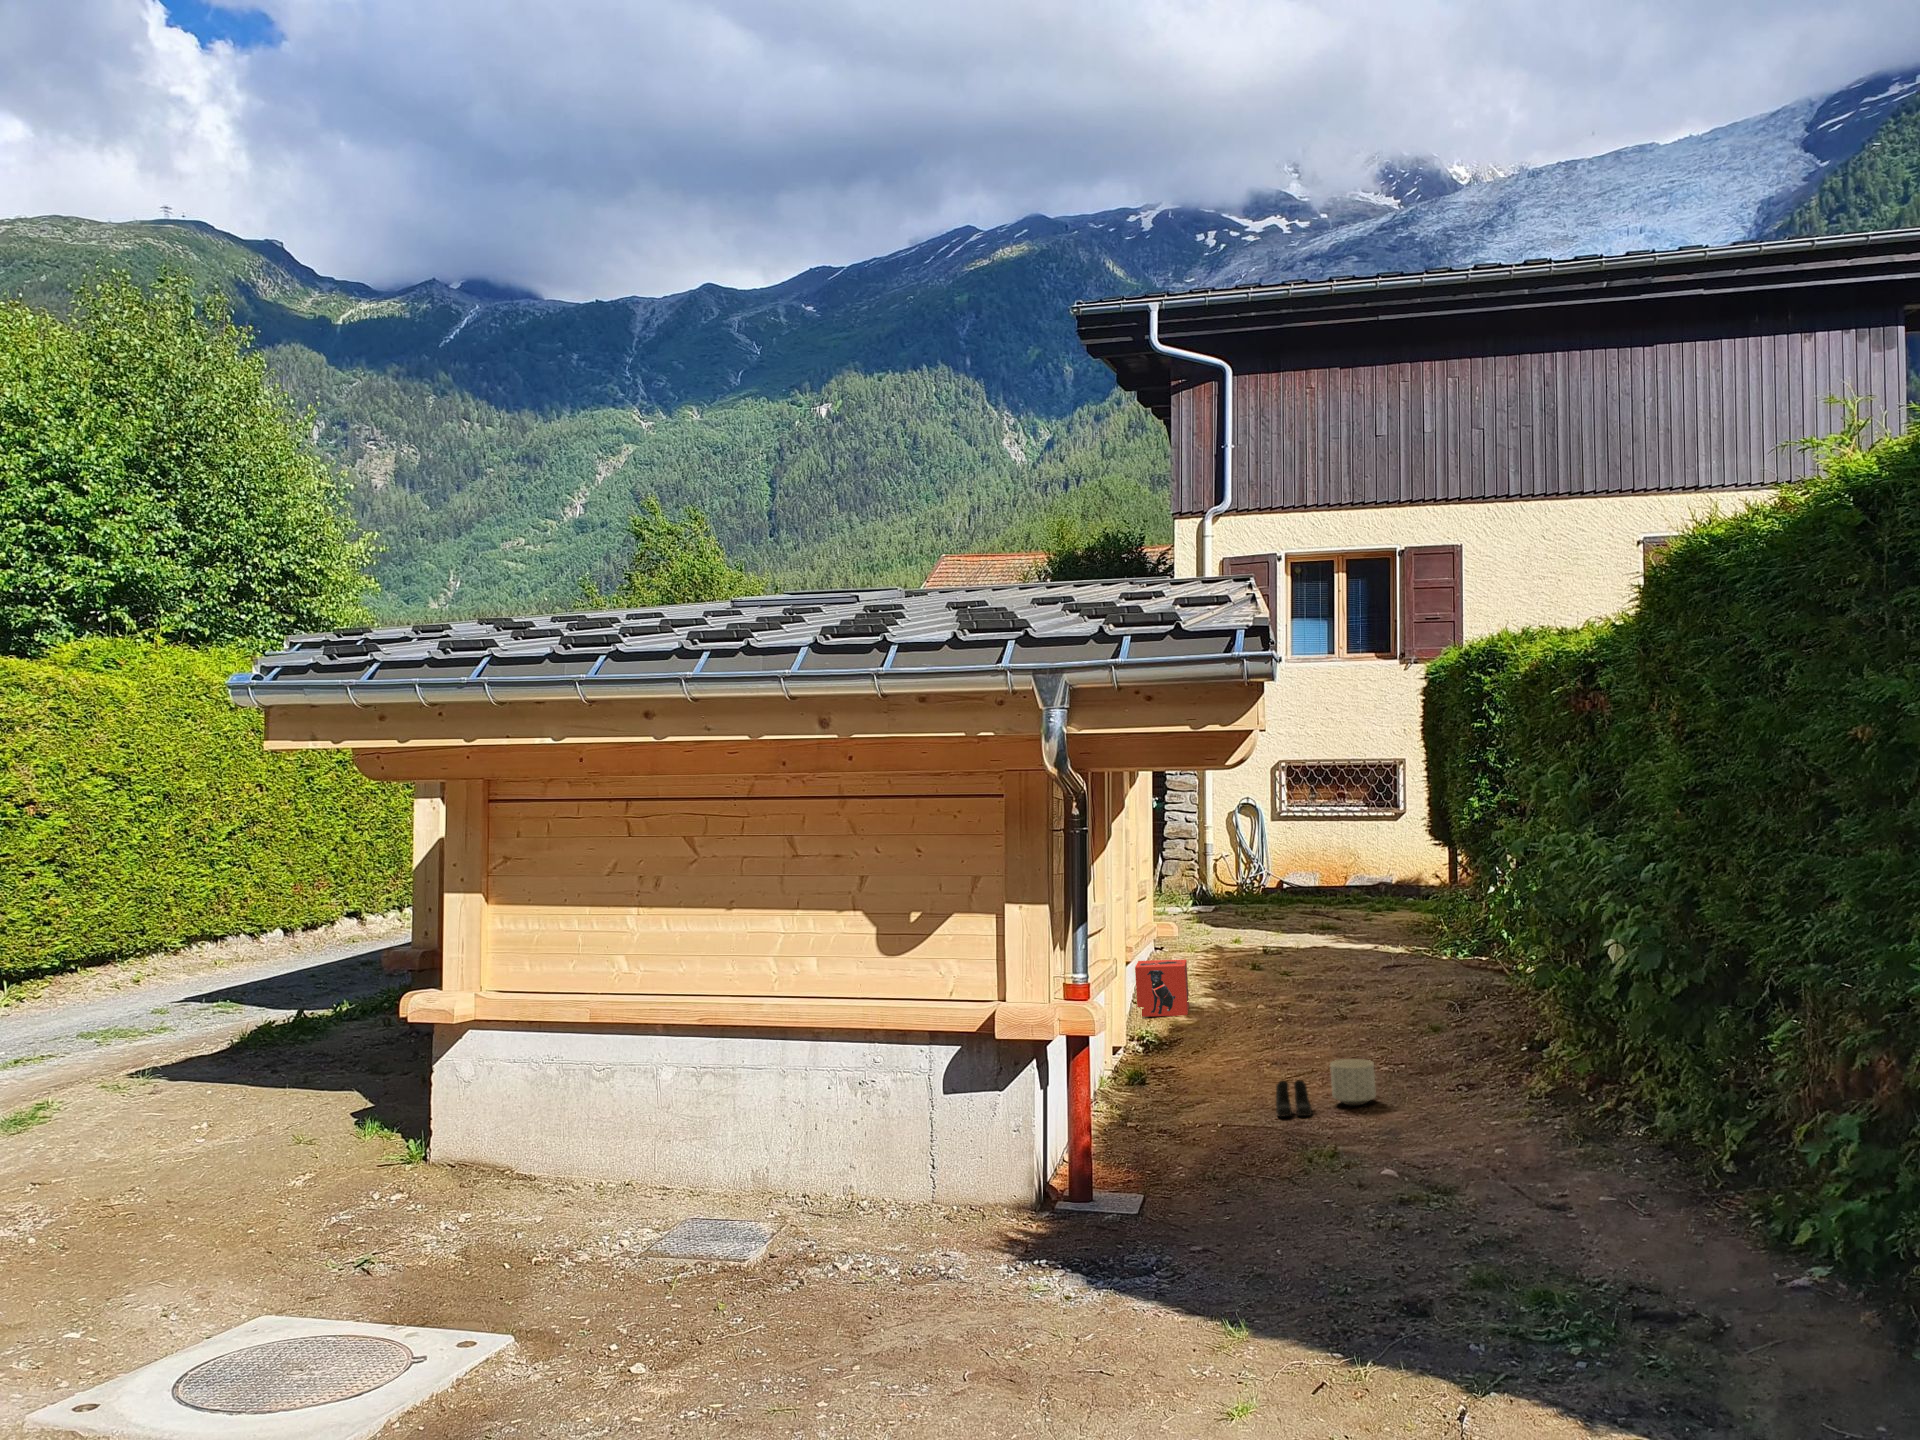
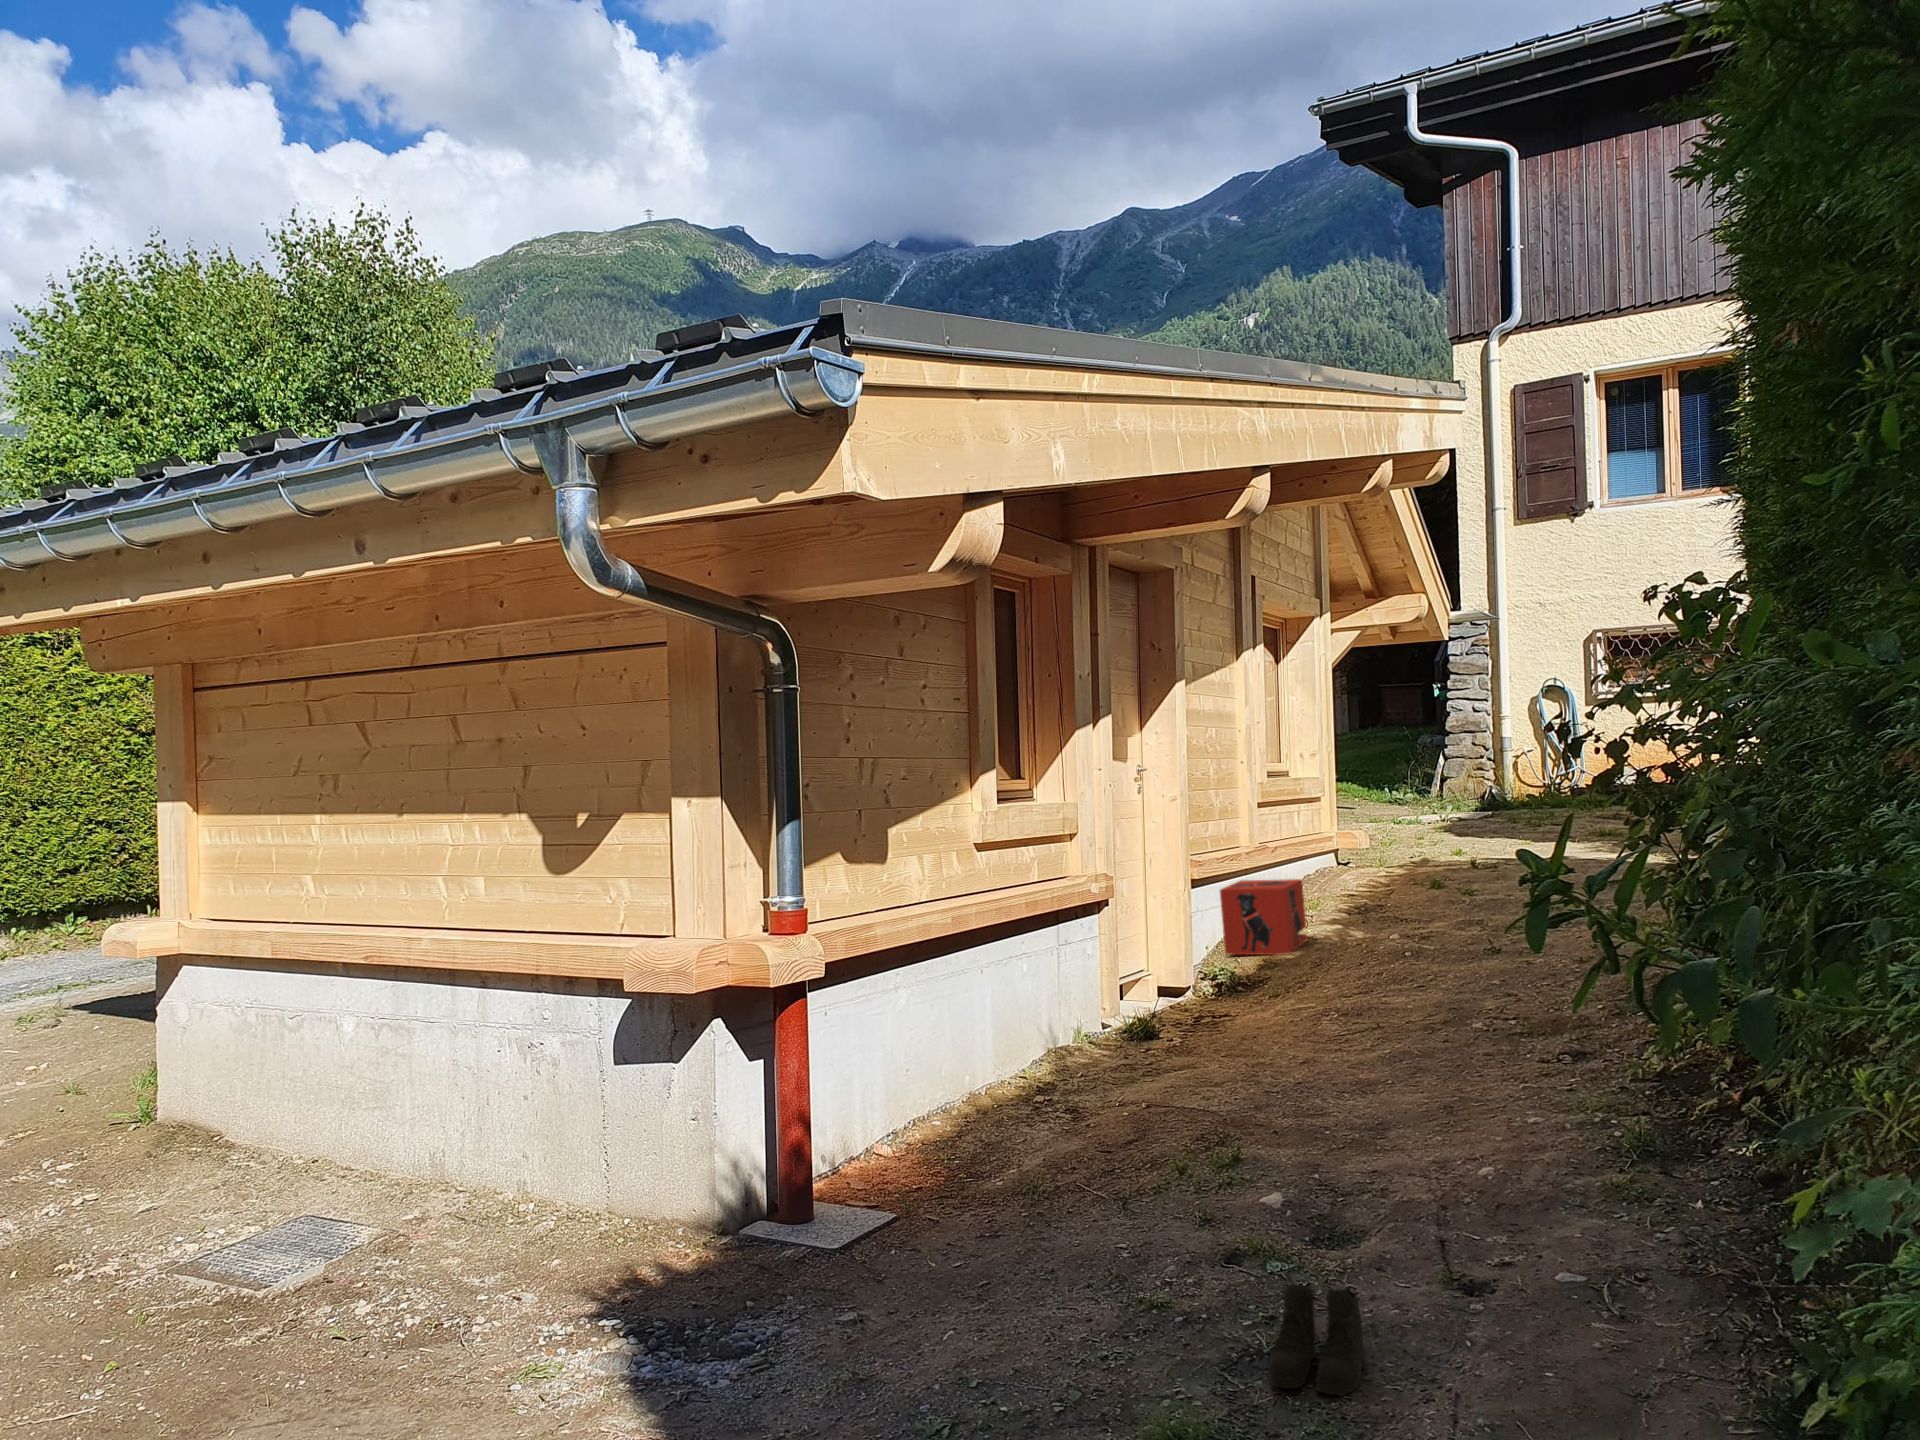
planter: present [1330,1059,1376,1105] -> none [1293,1048,1368,1126]
boots: present [1276,1080,1312,1117] -> present [1269,1283,1364,1395]

